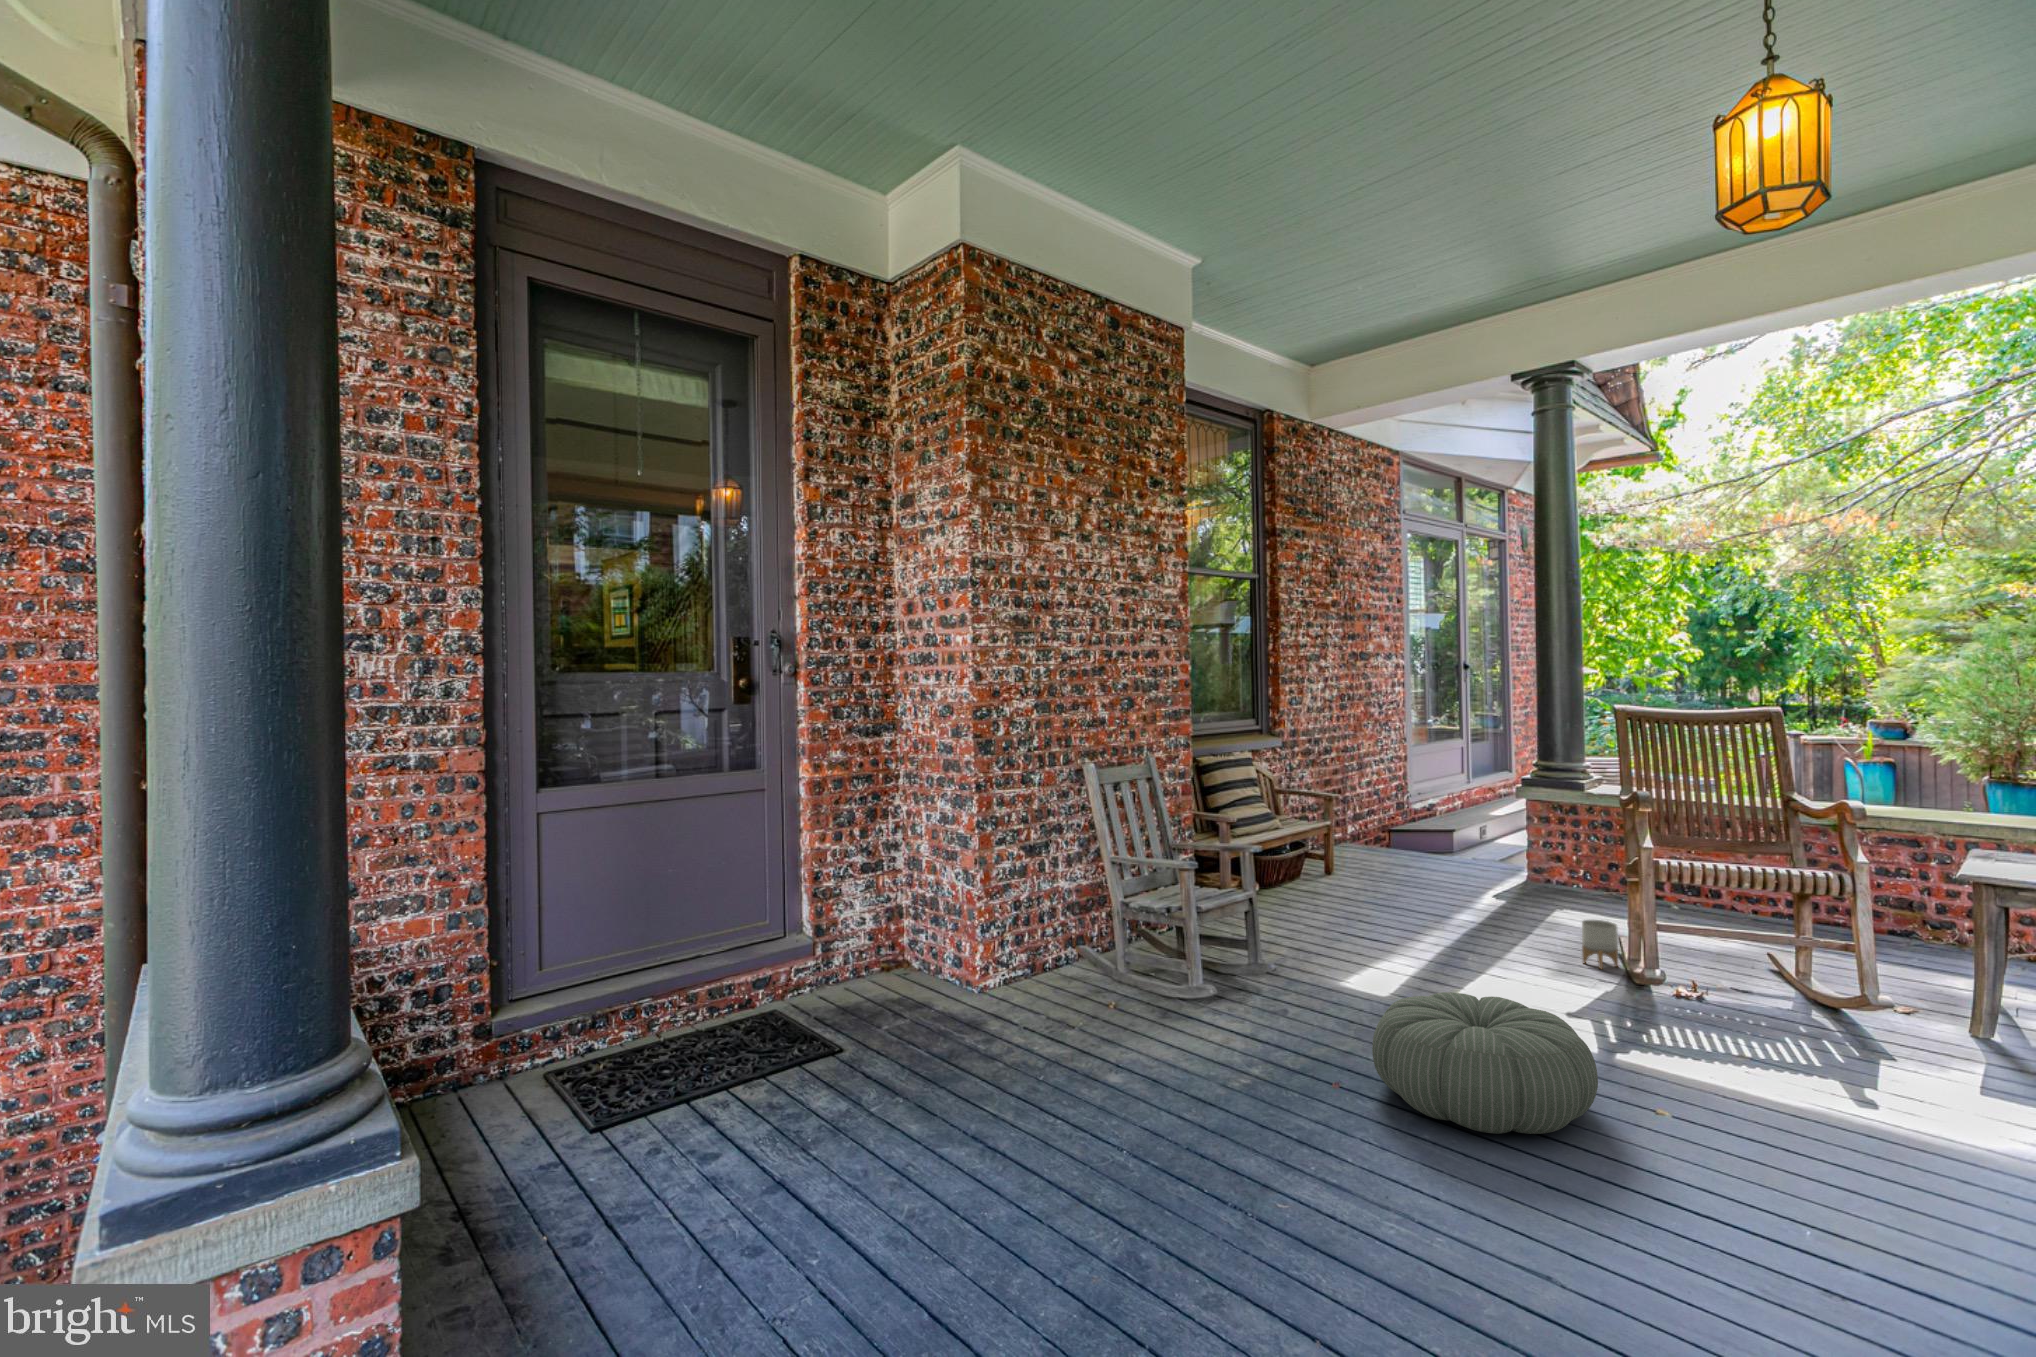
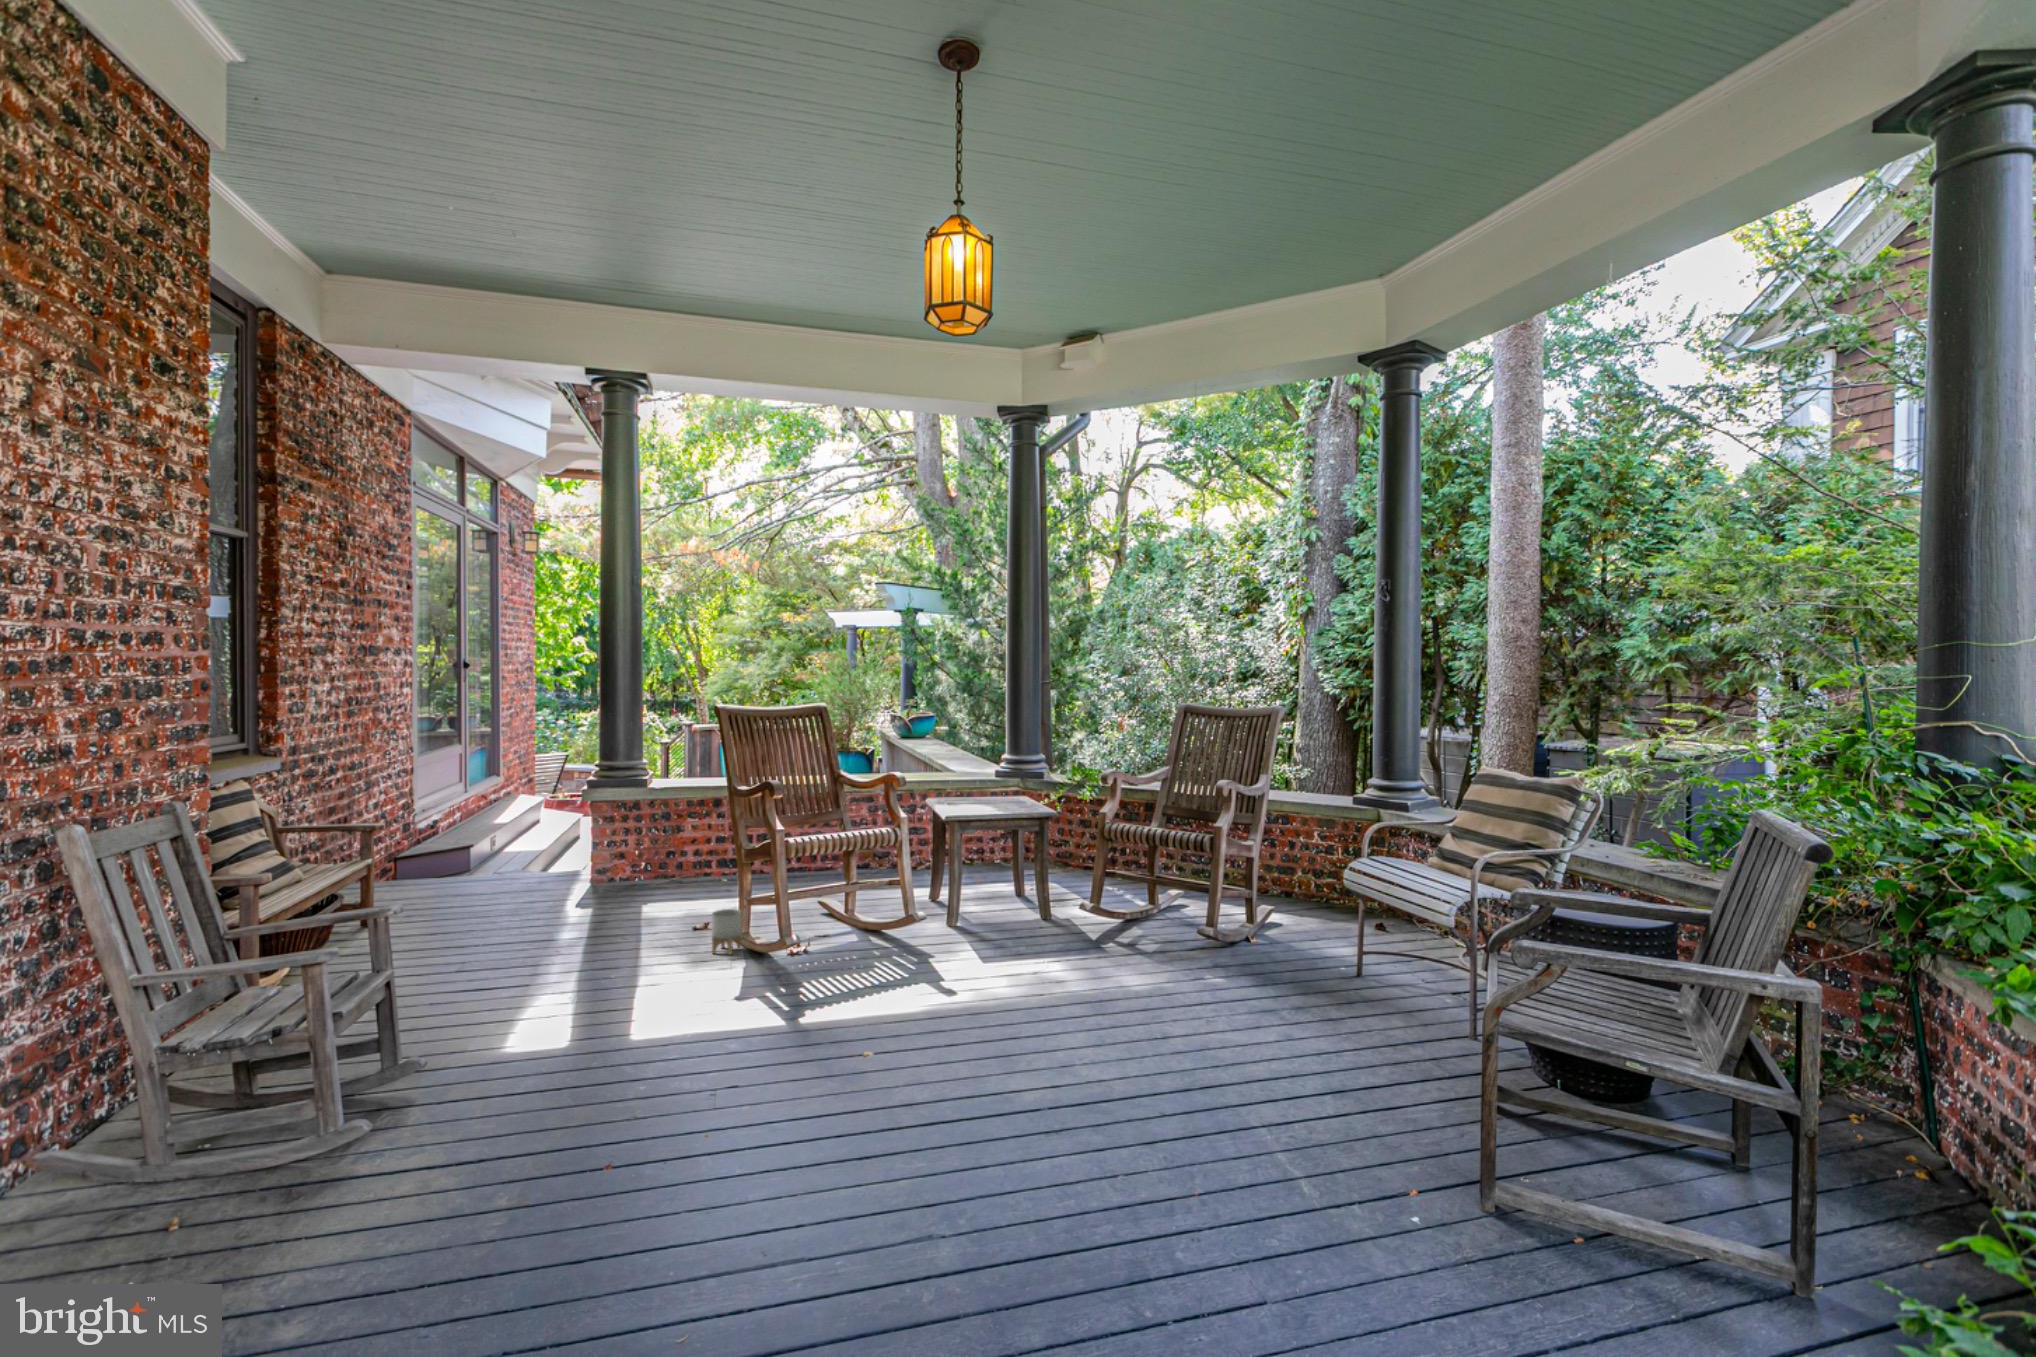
pouf: present [1372,992,1598,1134] -> none [653,1009,868,1162]

